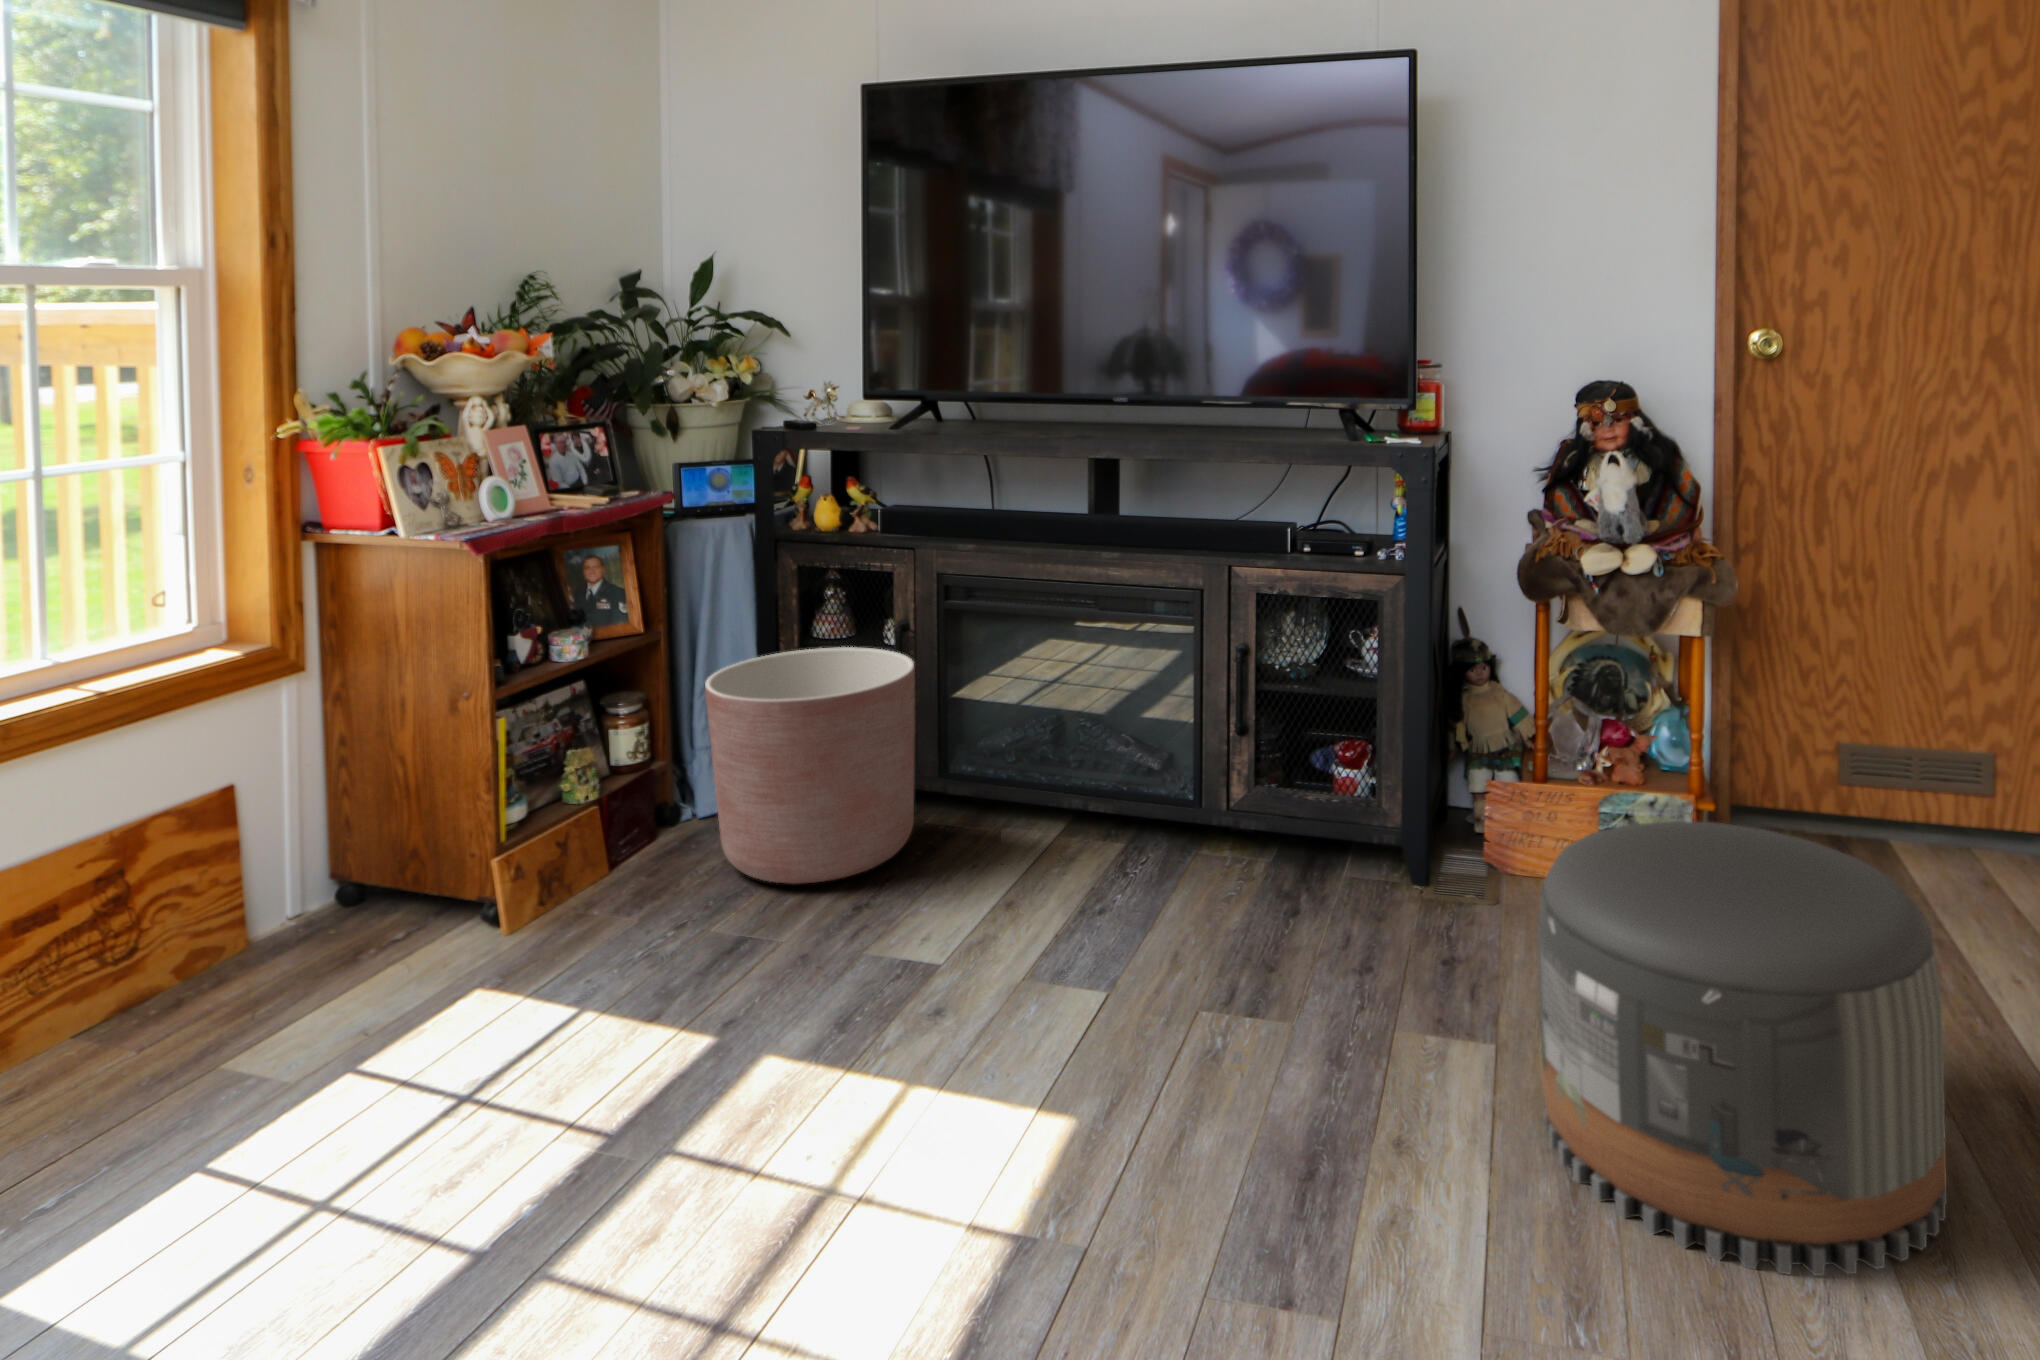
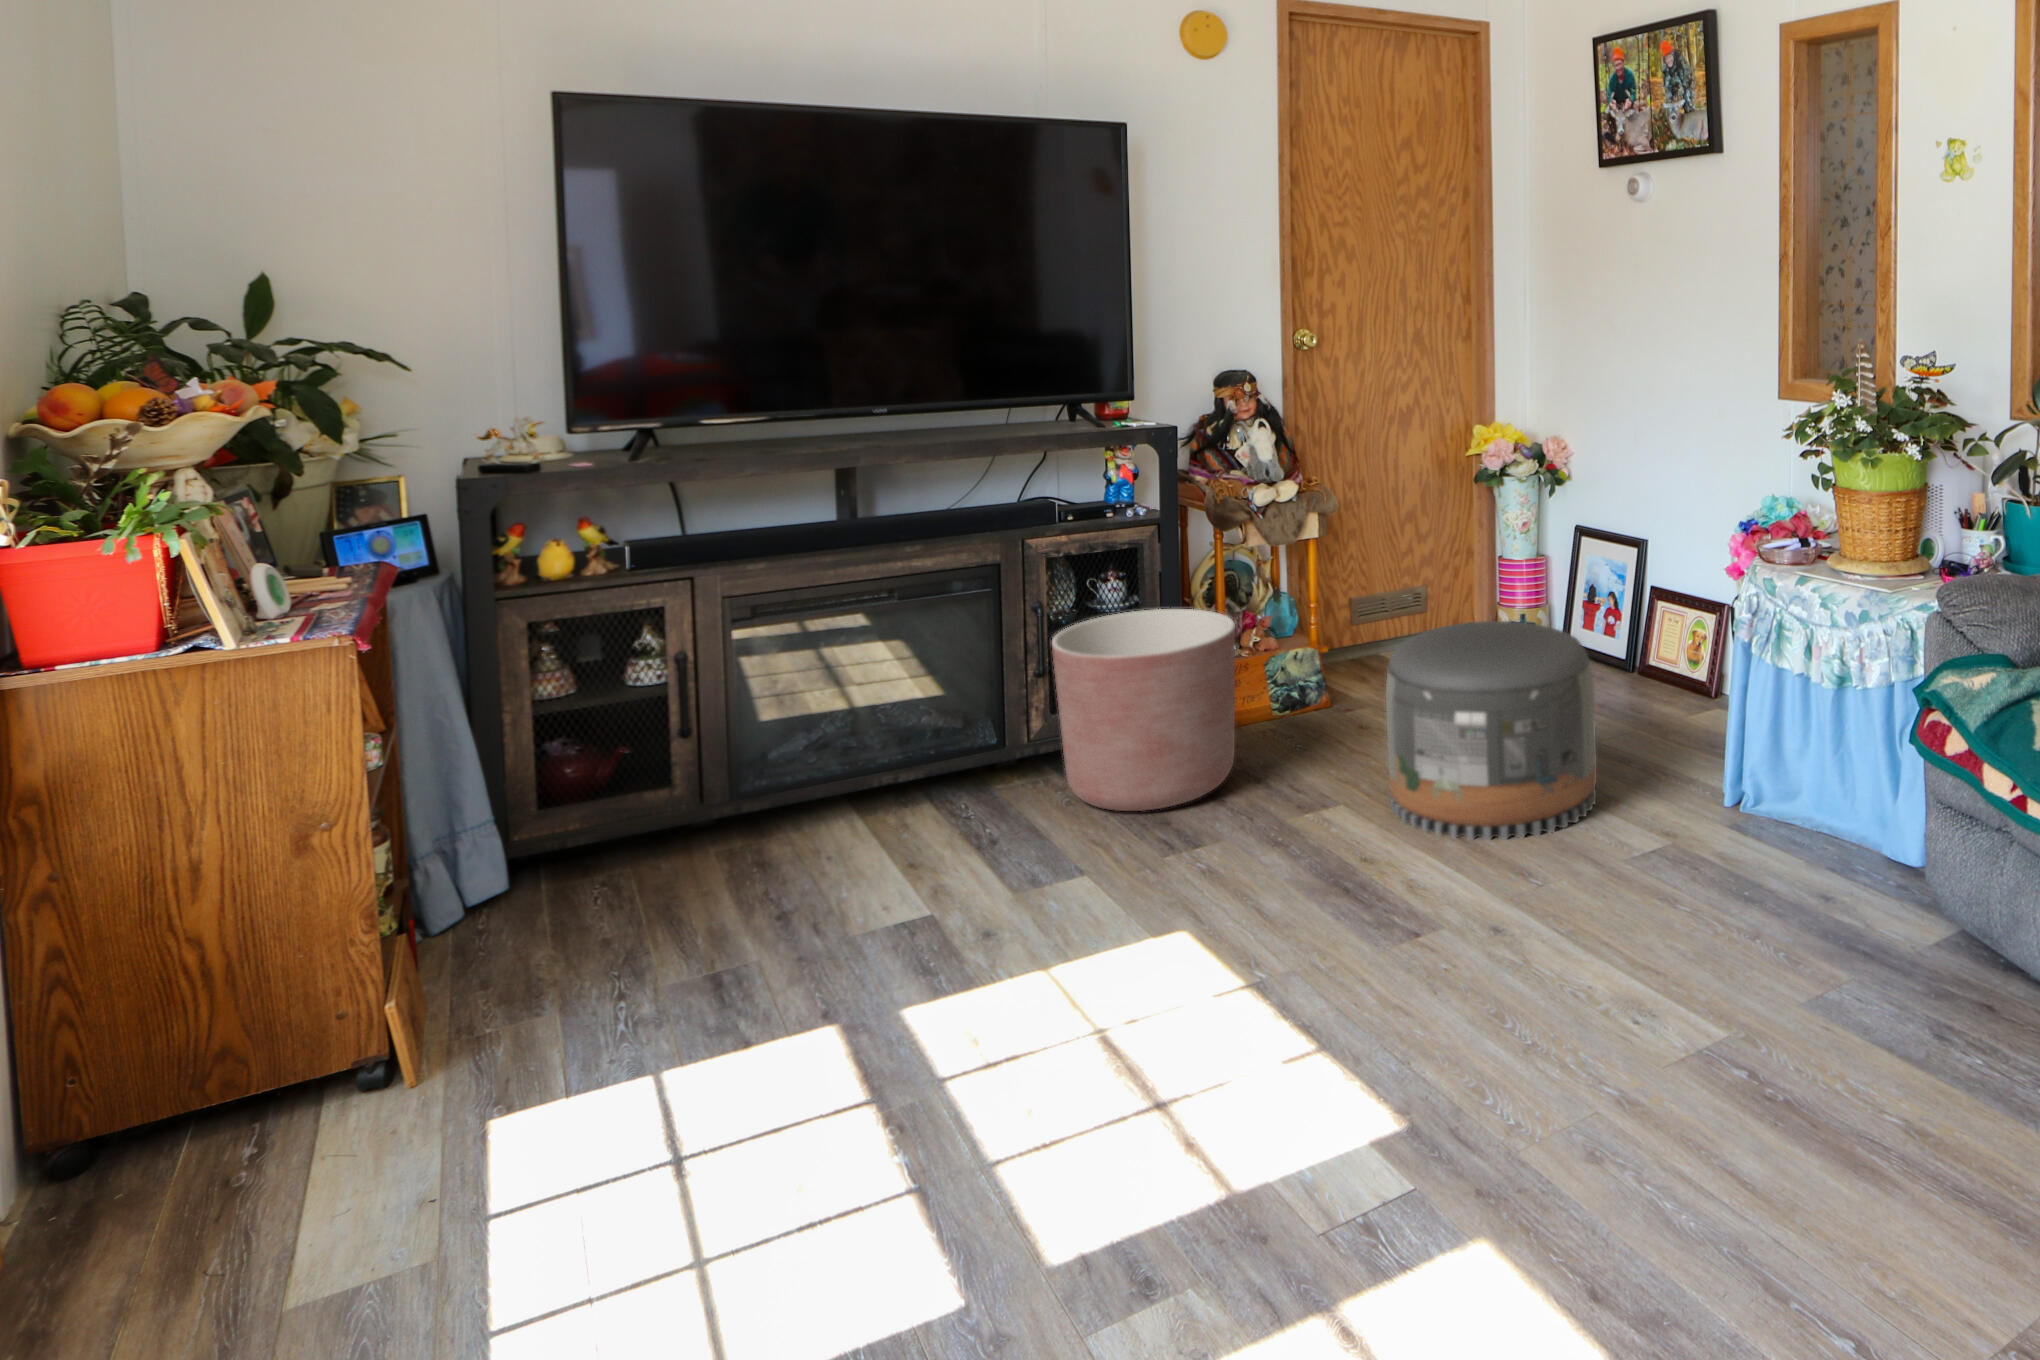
planter: present [705,647,915,884] -> present [1052,609,1235,811]

